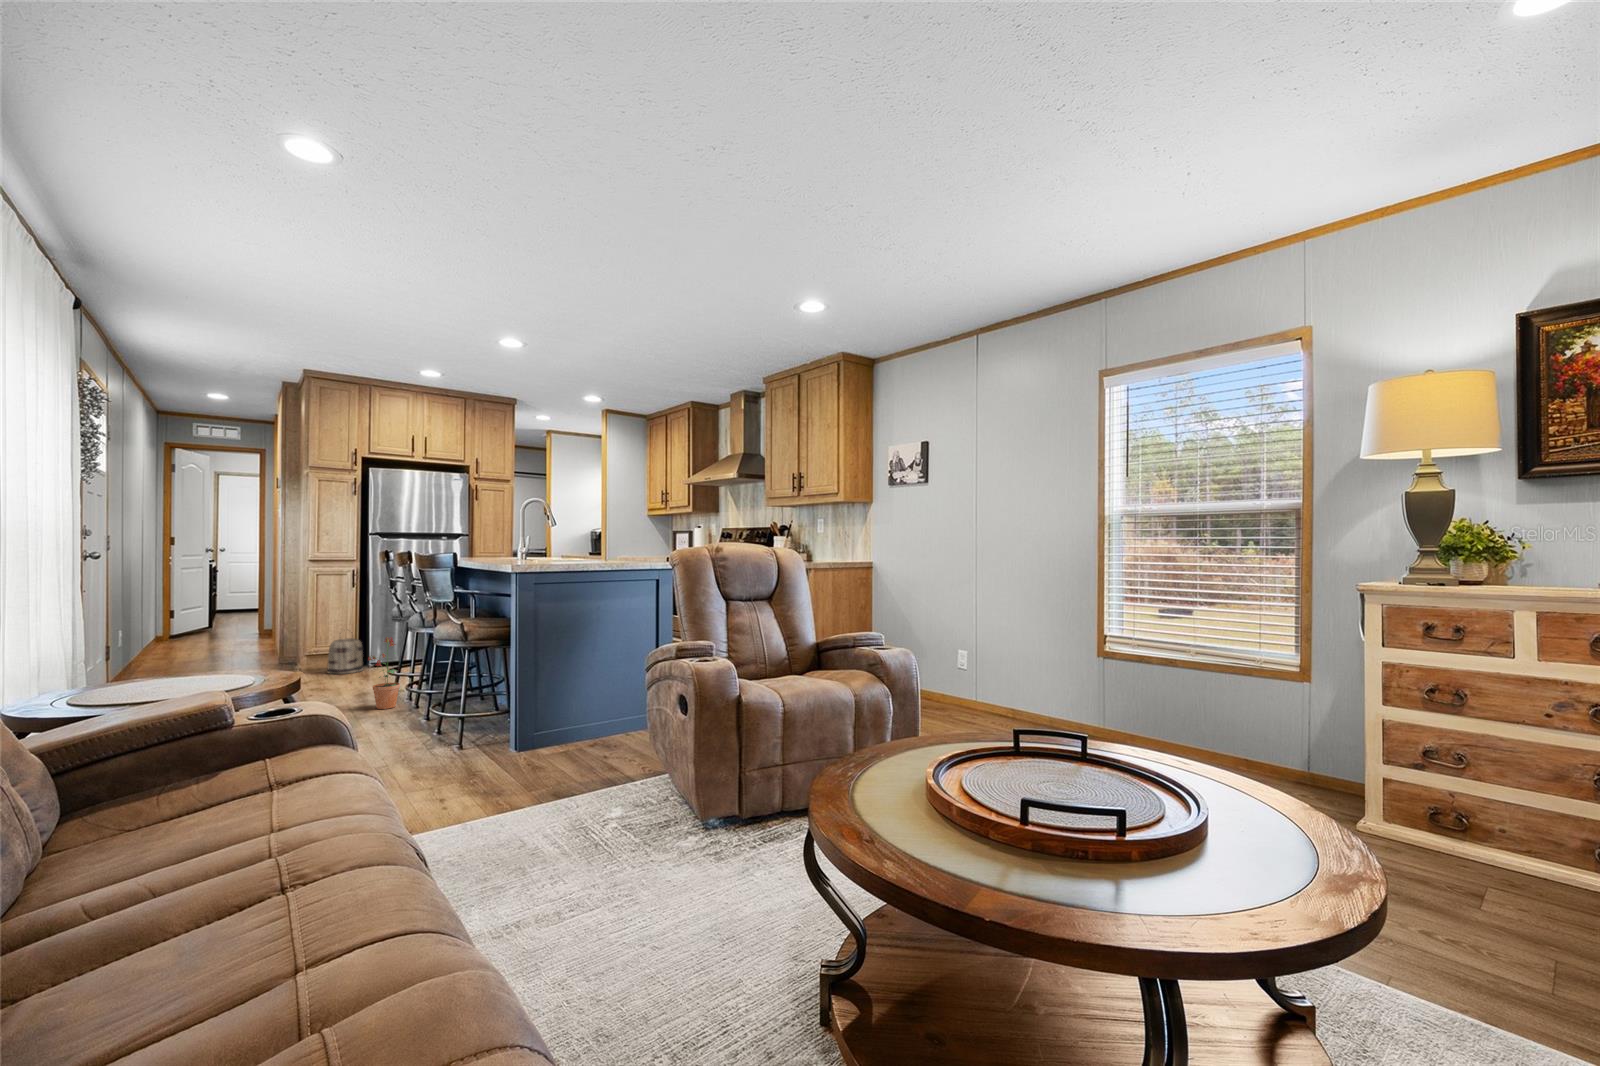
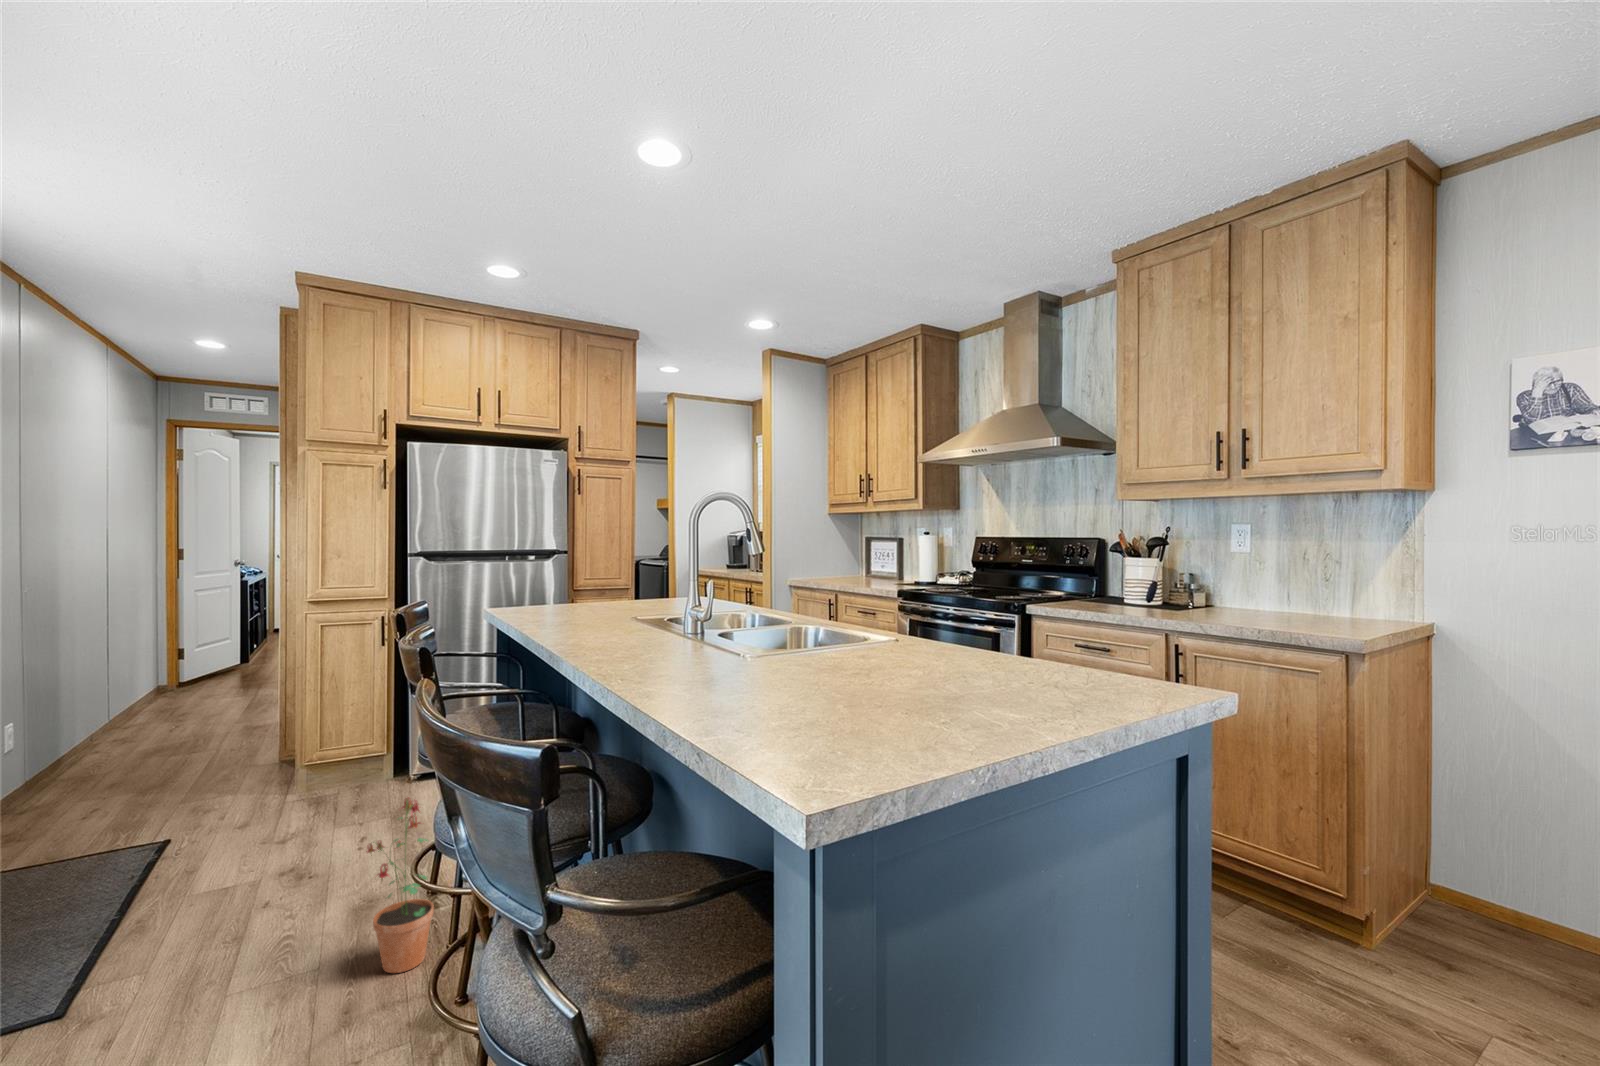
basket: present [328,632,364,674] -> none [341,718,403,800]

